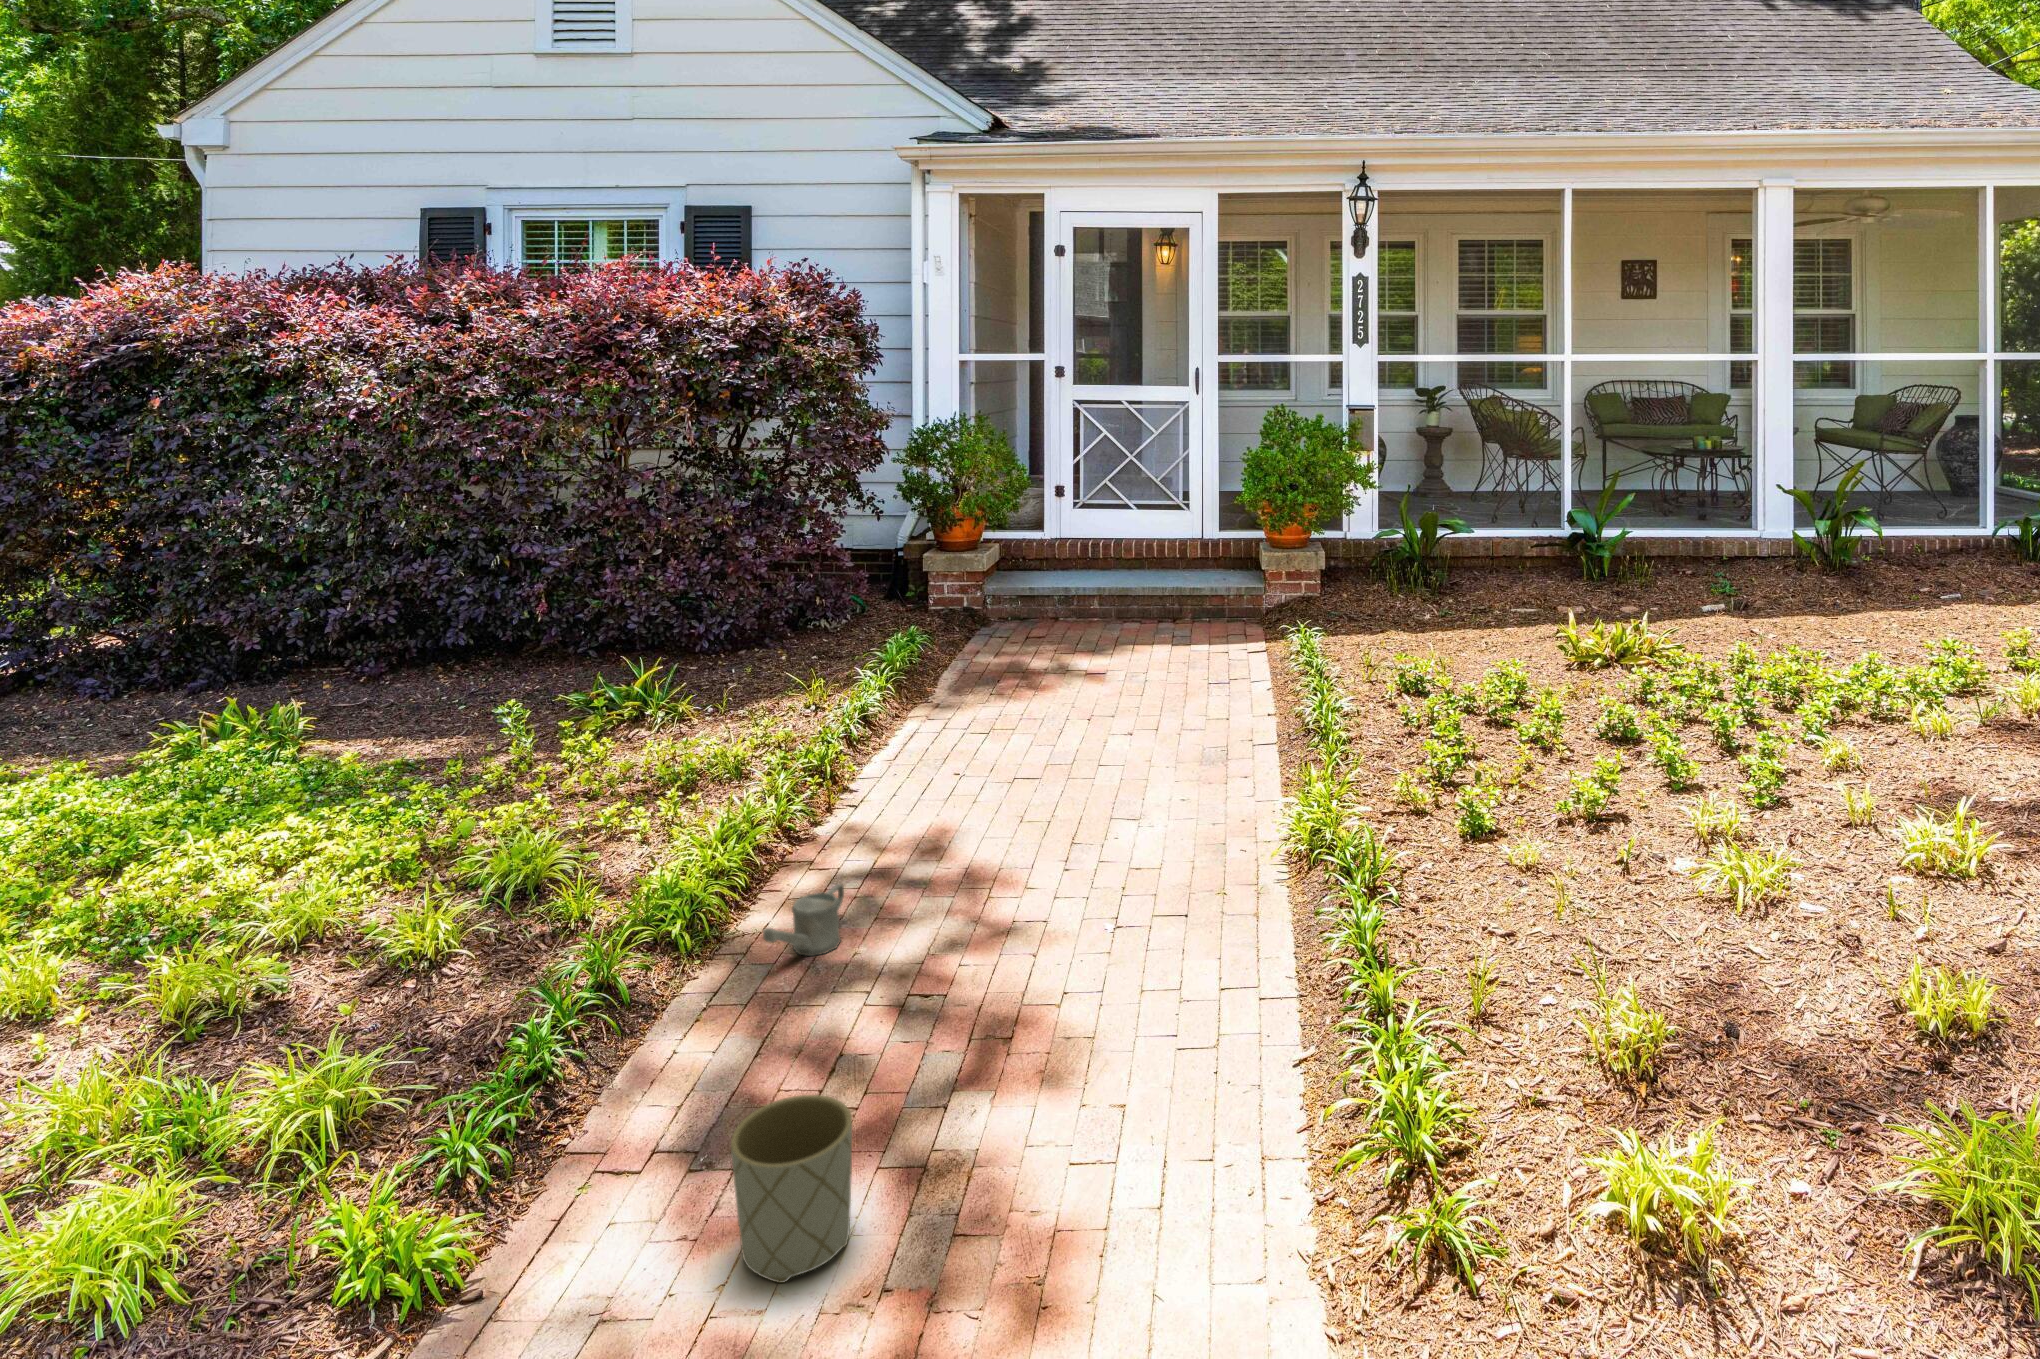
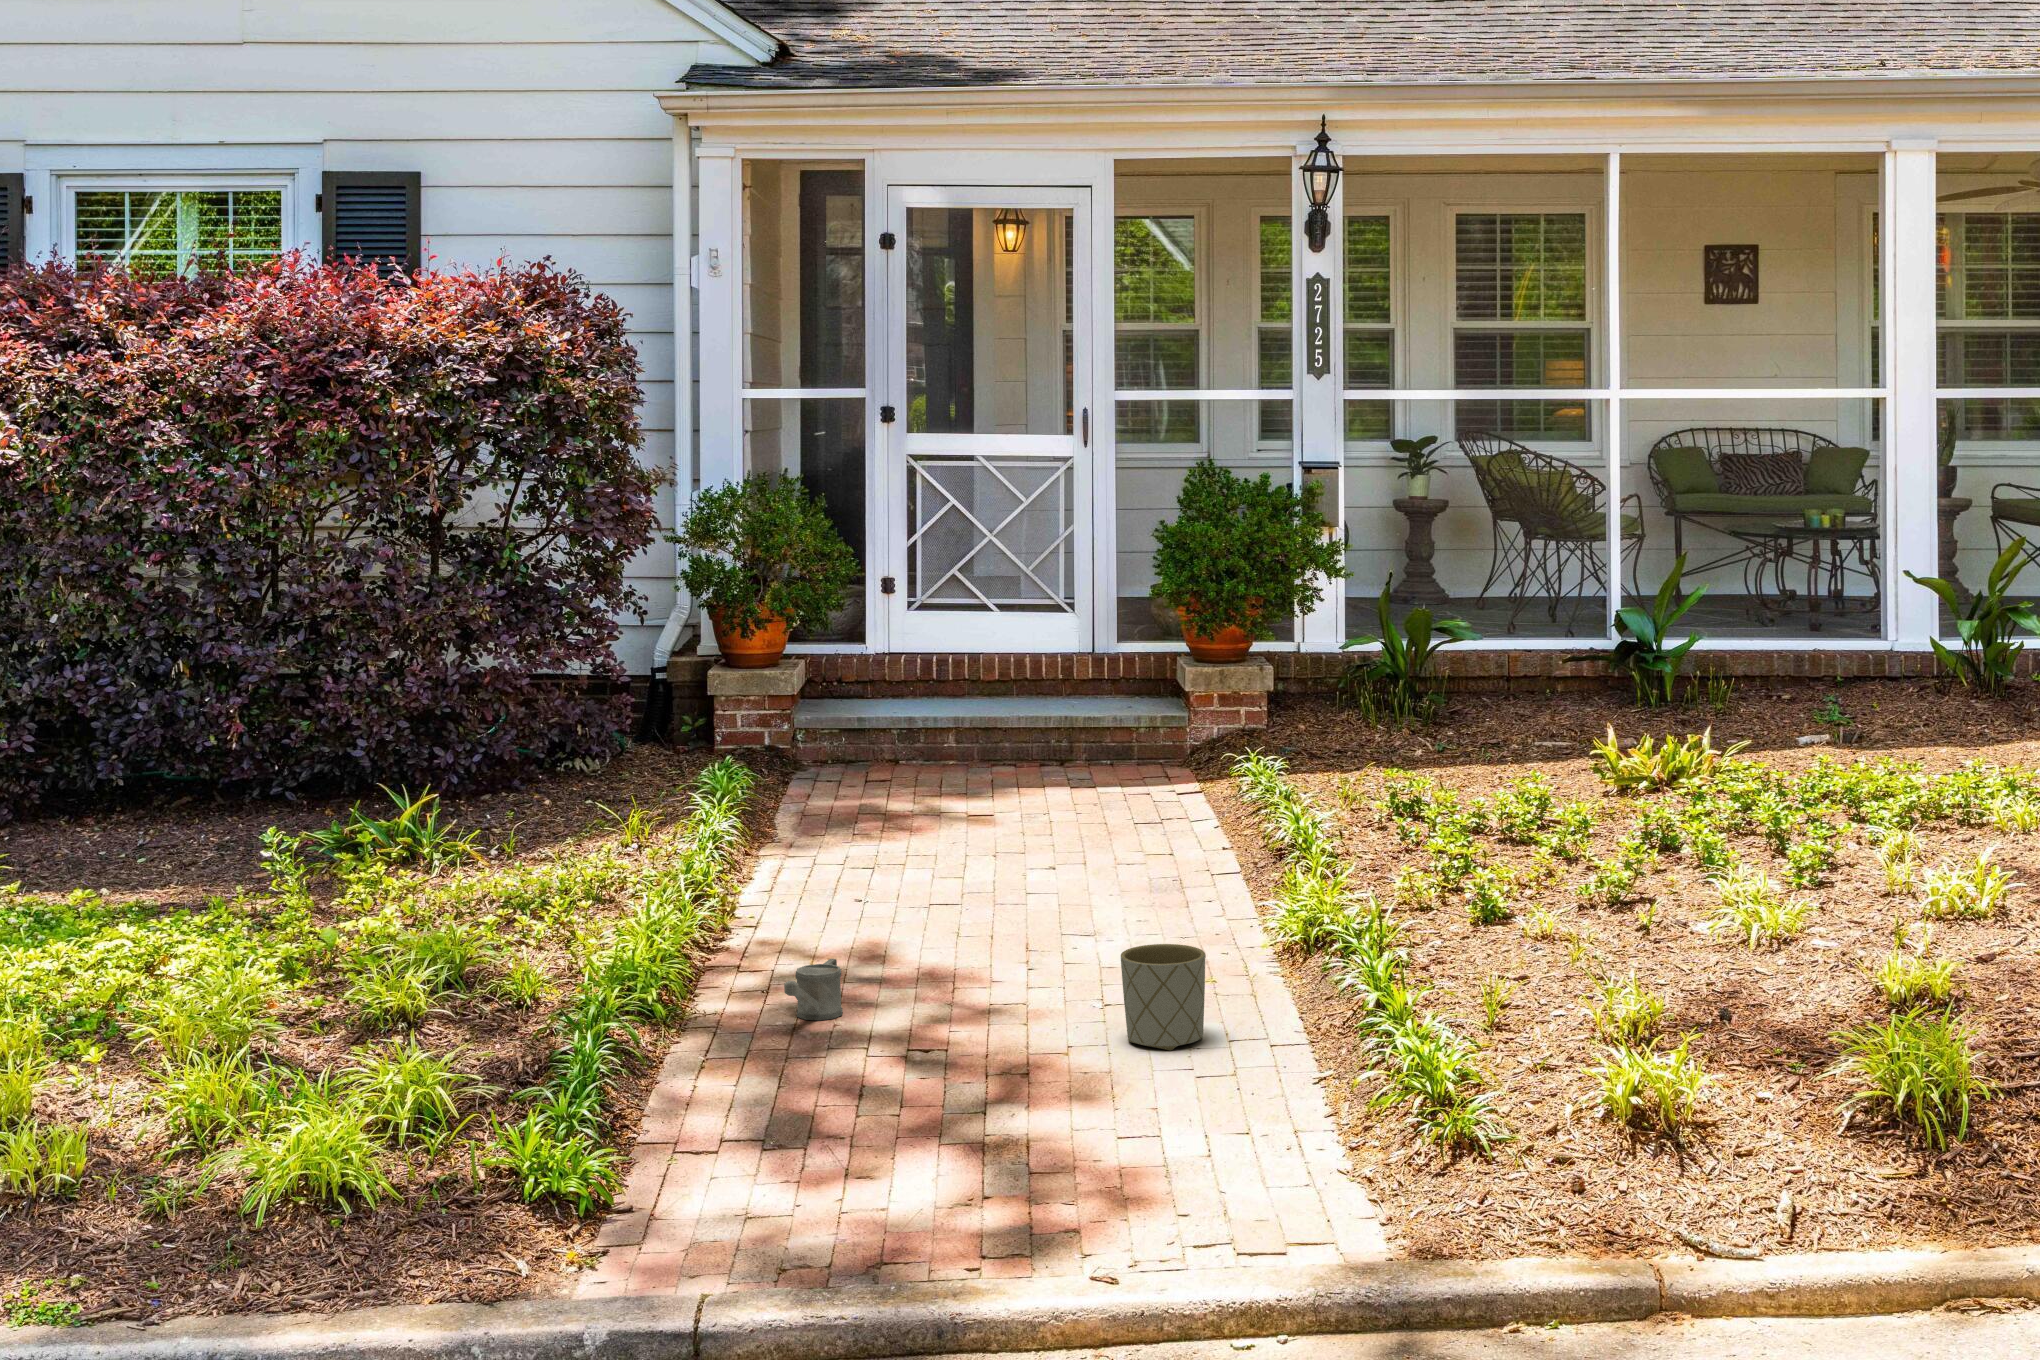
planter: present [731,1095,852,1283] -> present [1121,944,1205,1050]

